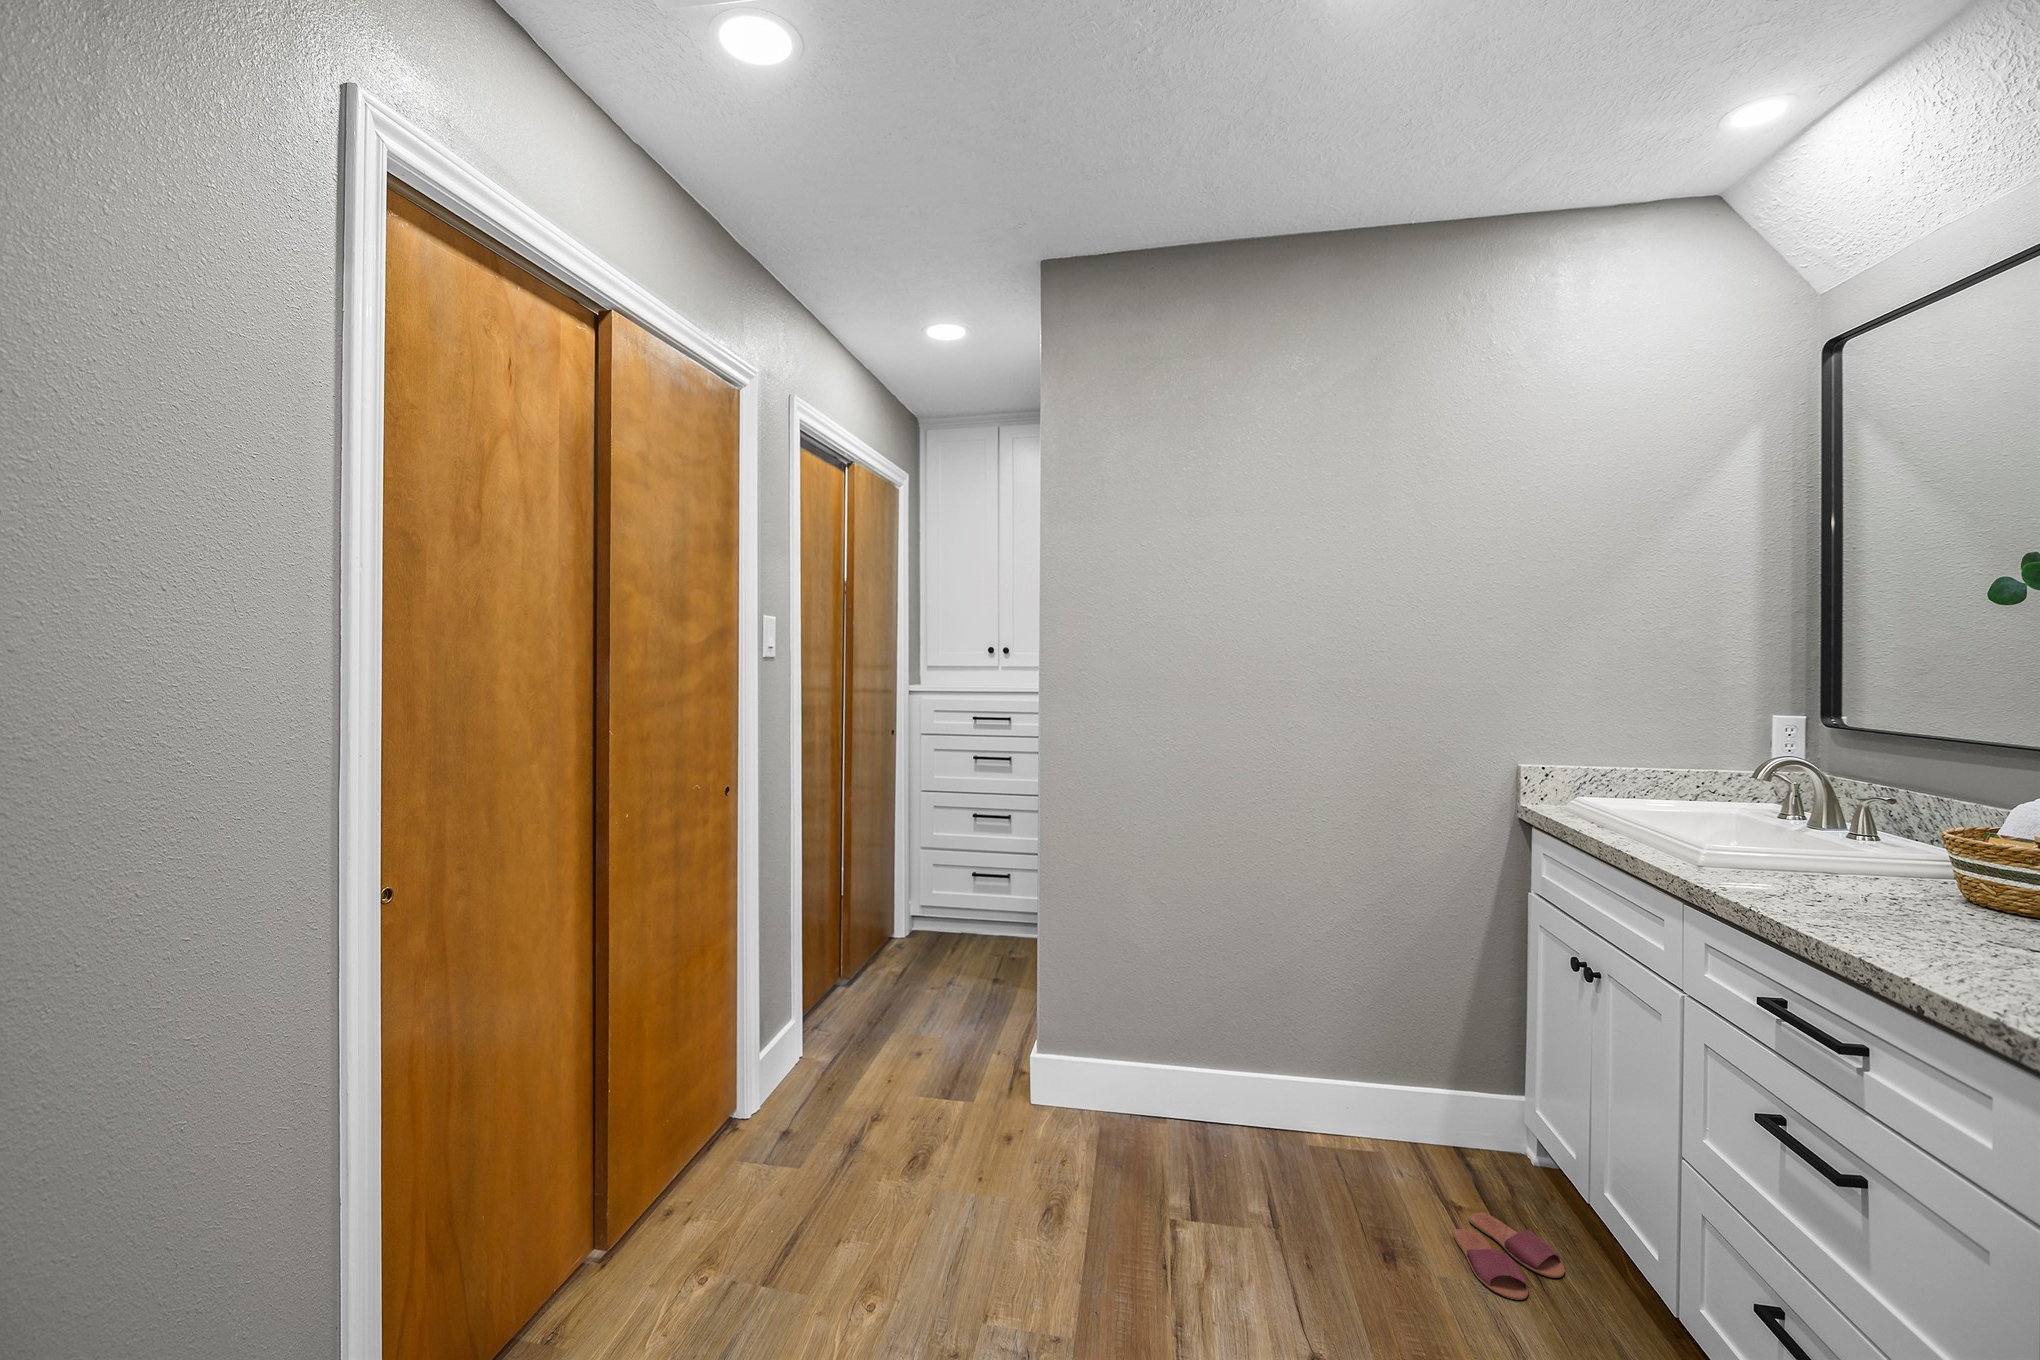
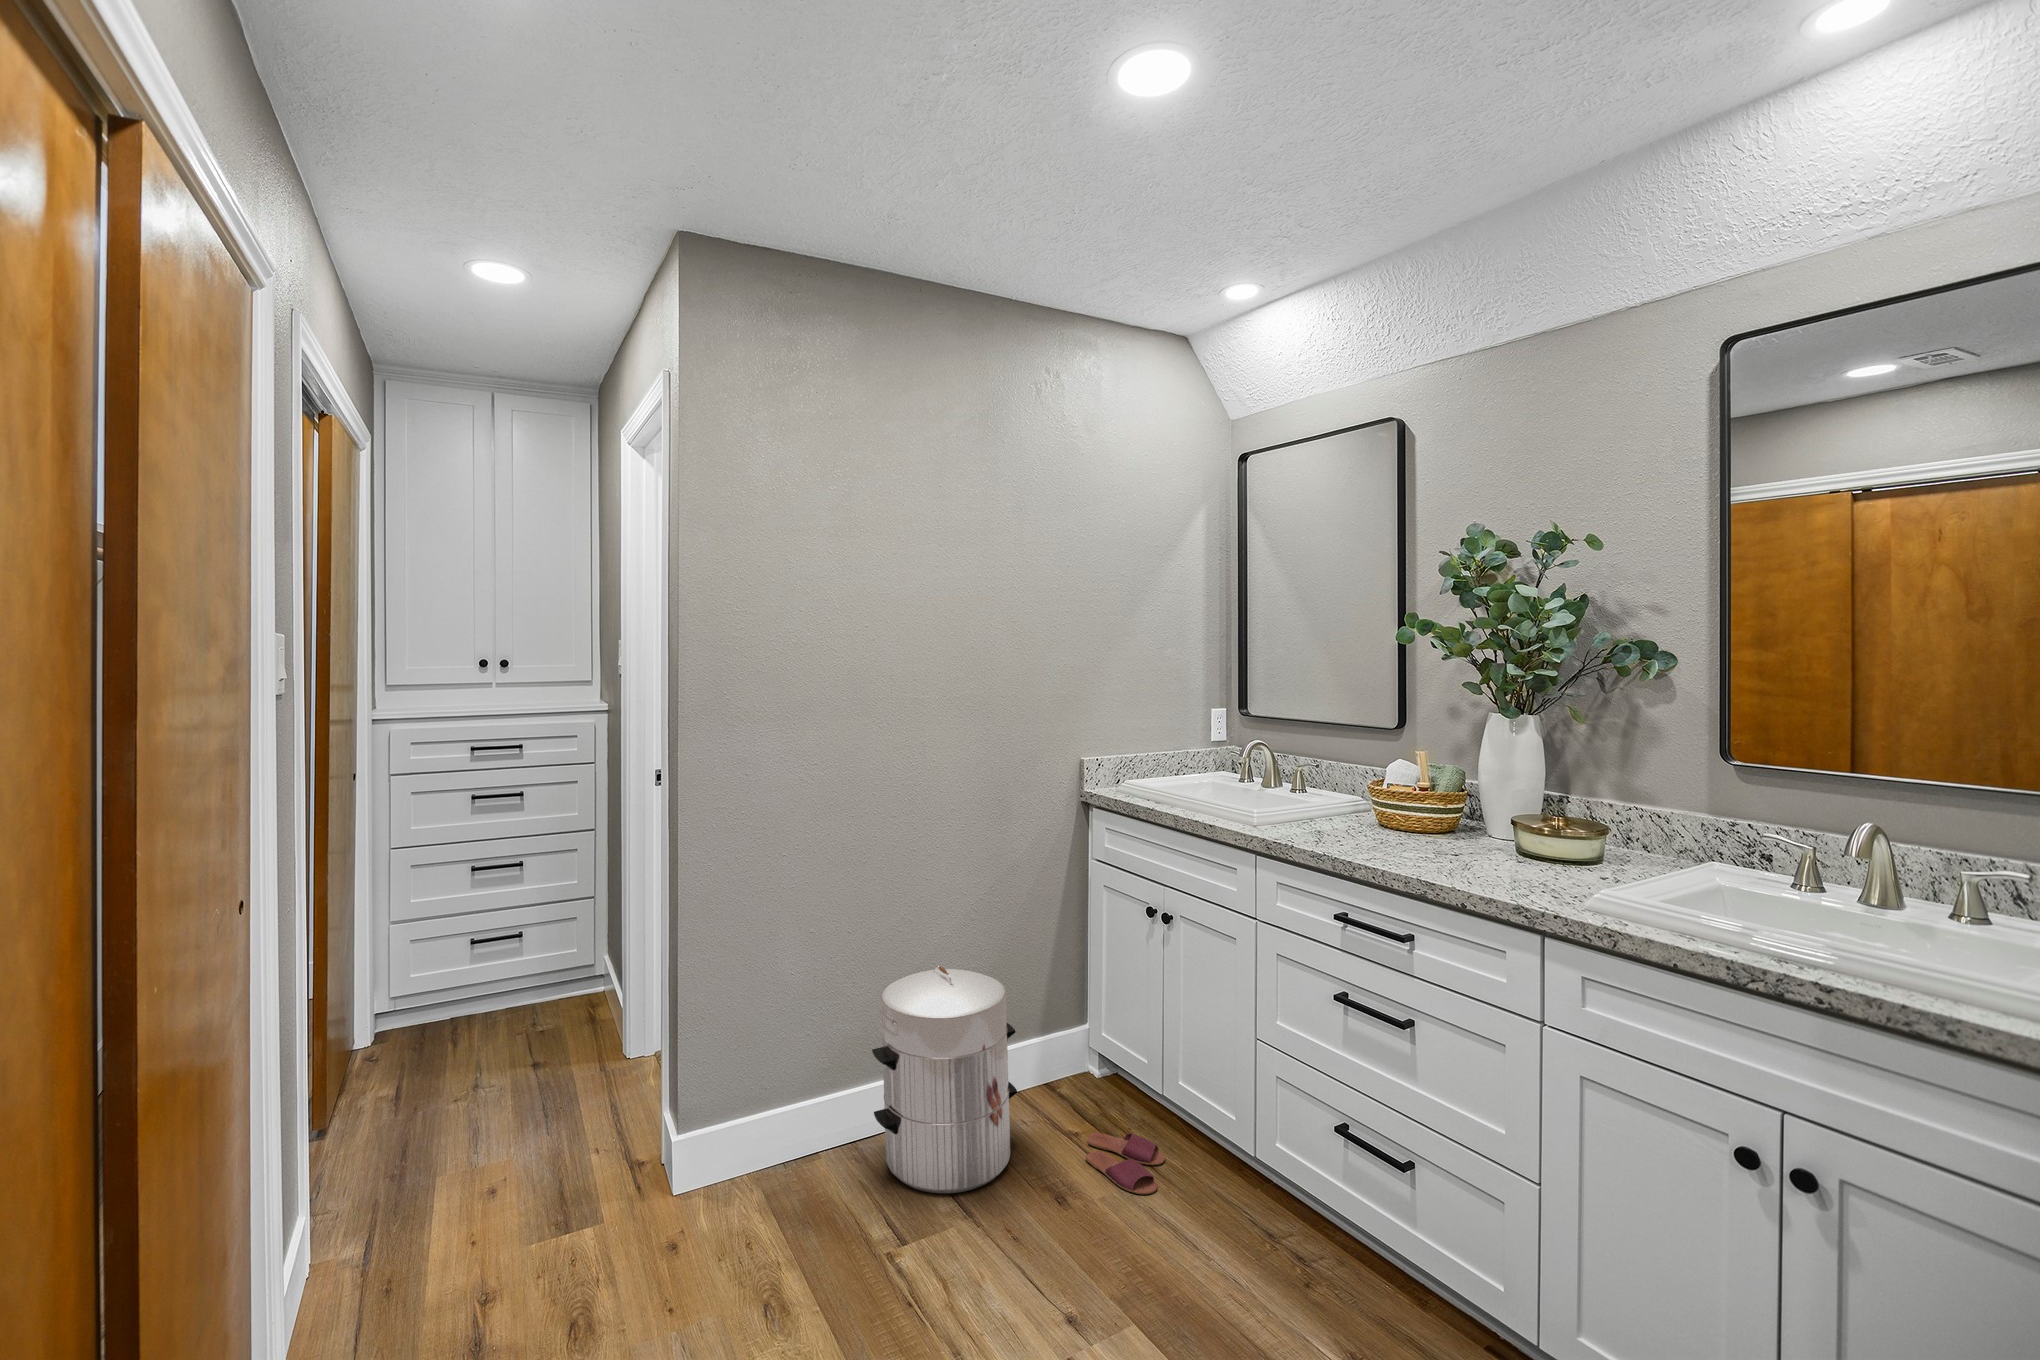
waste bin: none [1210,961,1380,1208] -> present [872,966,1017,1193]

